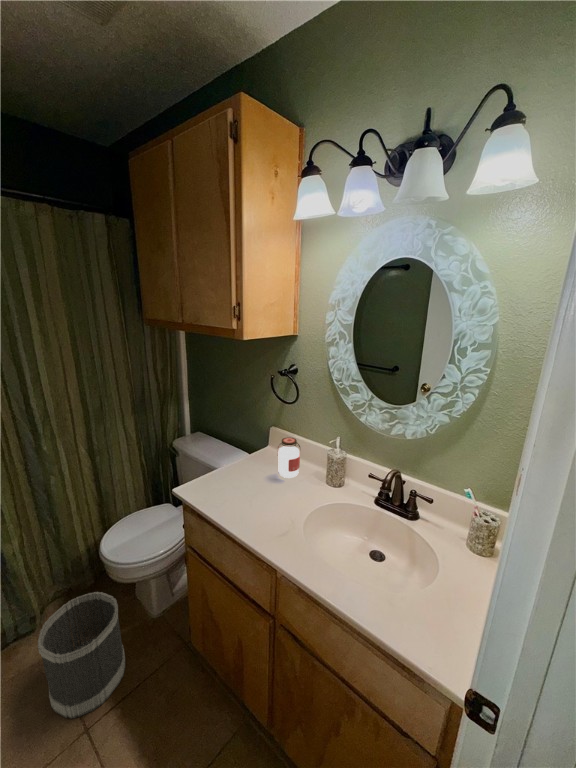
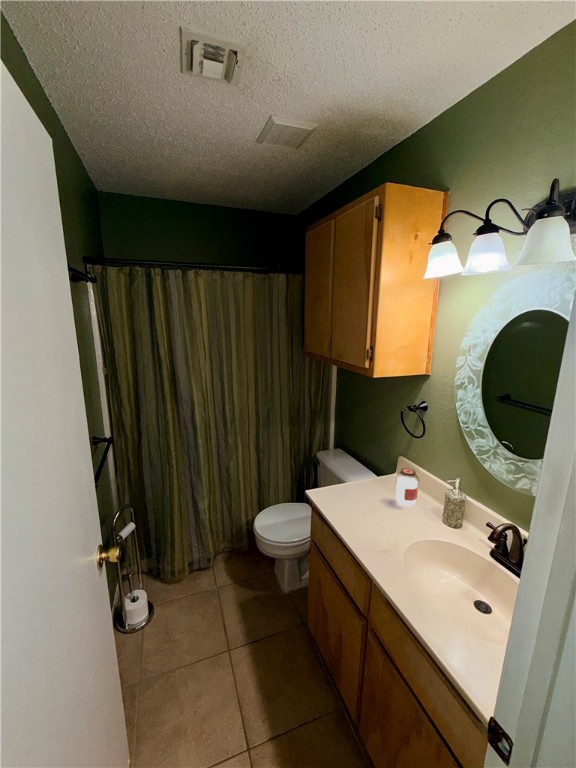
wastebasket: present [38,592,125,718] -> none [211,552,261,638]

